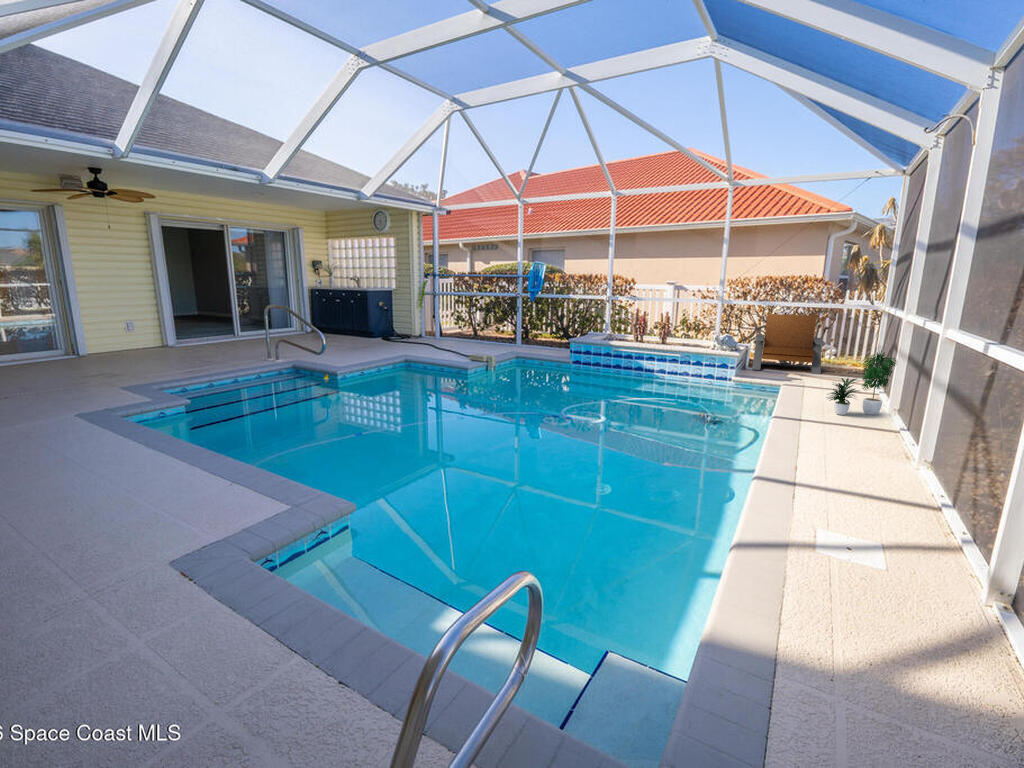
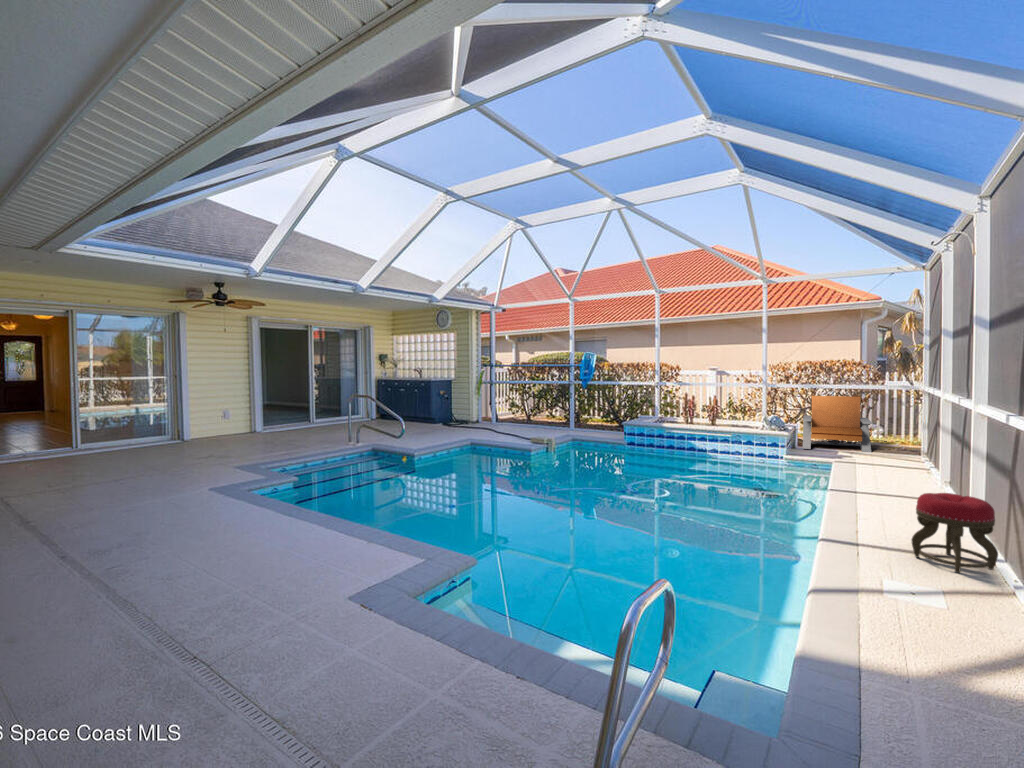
potted plant: present [828,350,897,415] -> none [877,426,942,488]
stool: none [856,431,957,524] -> present [912,493,998,573]

